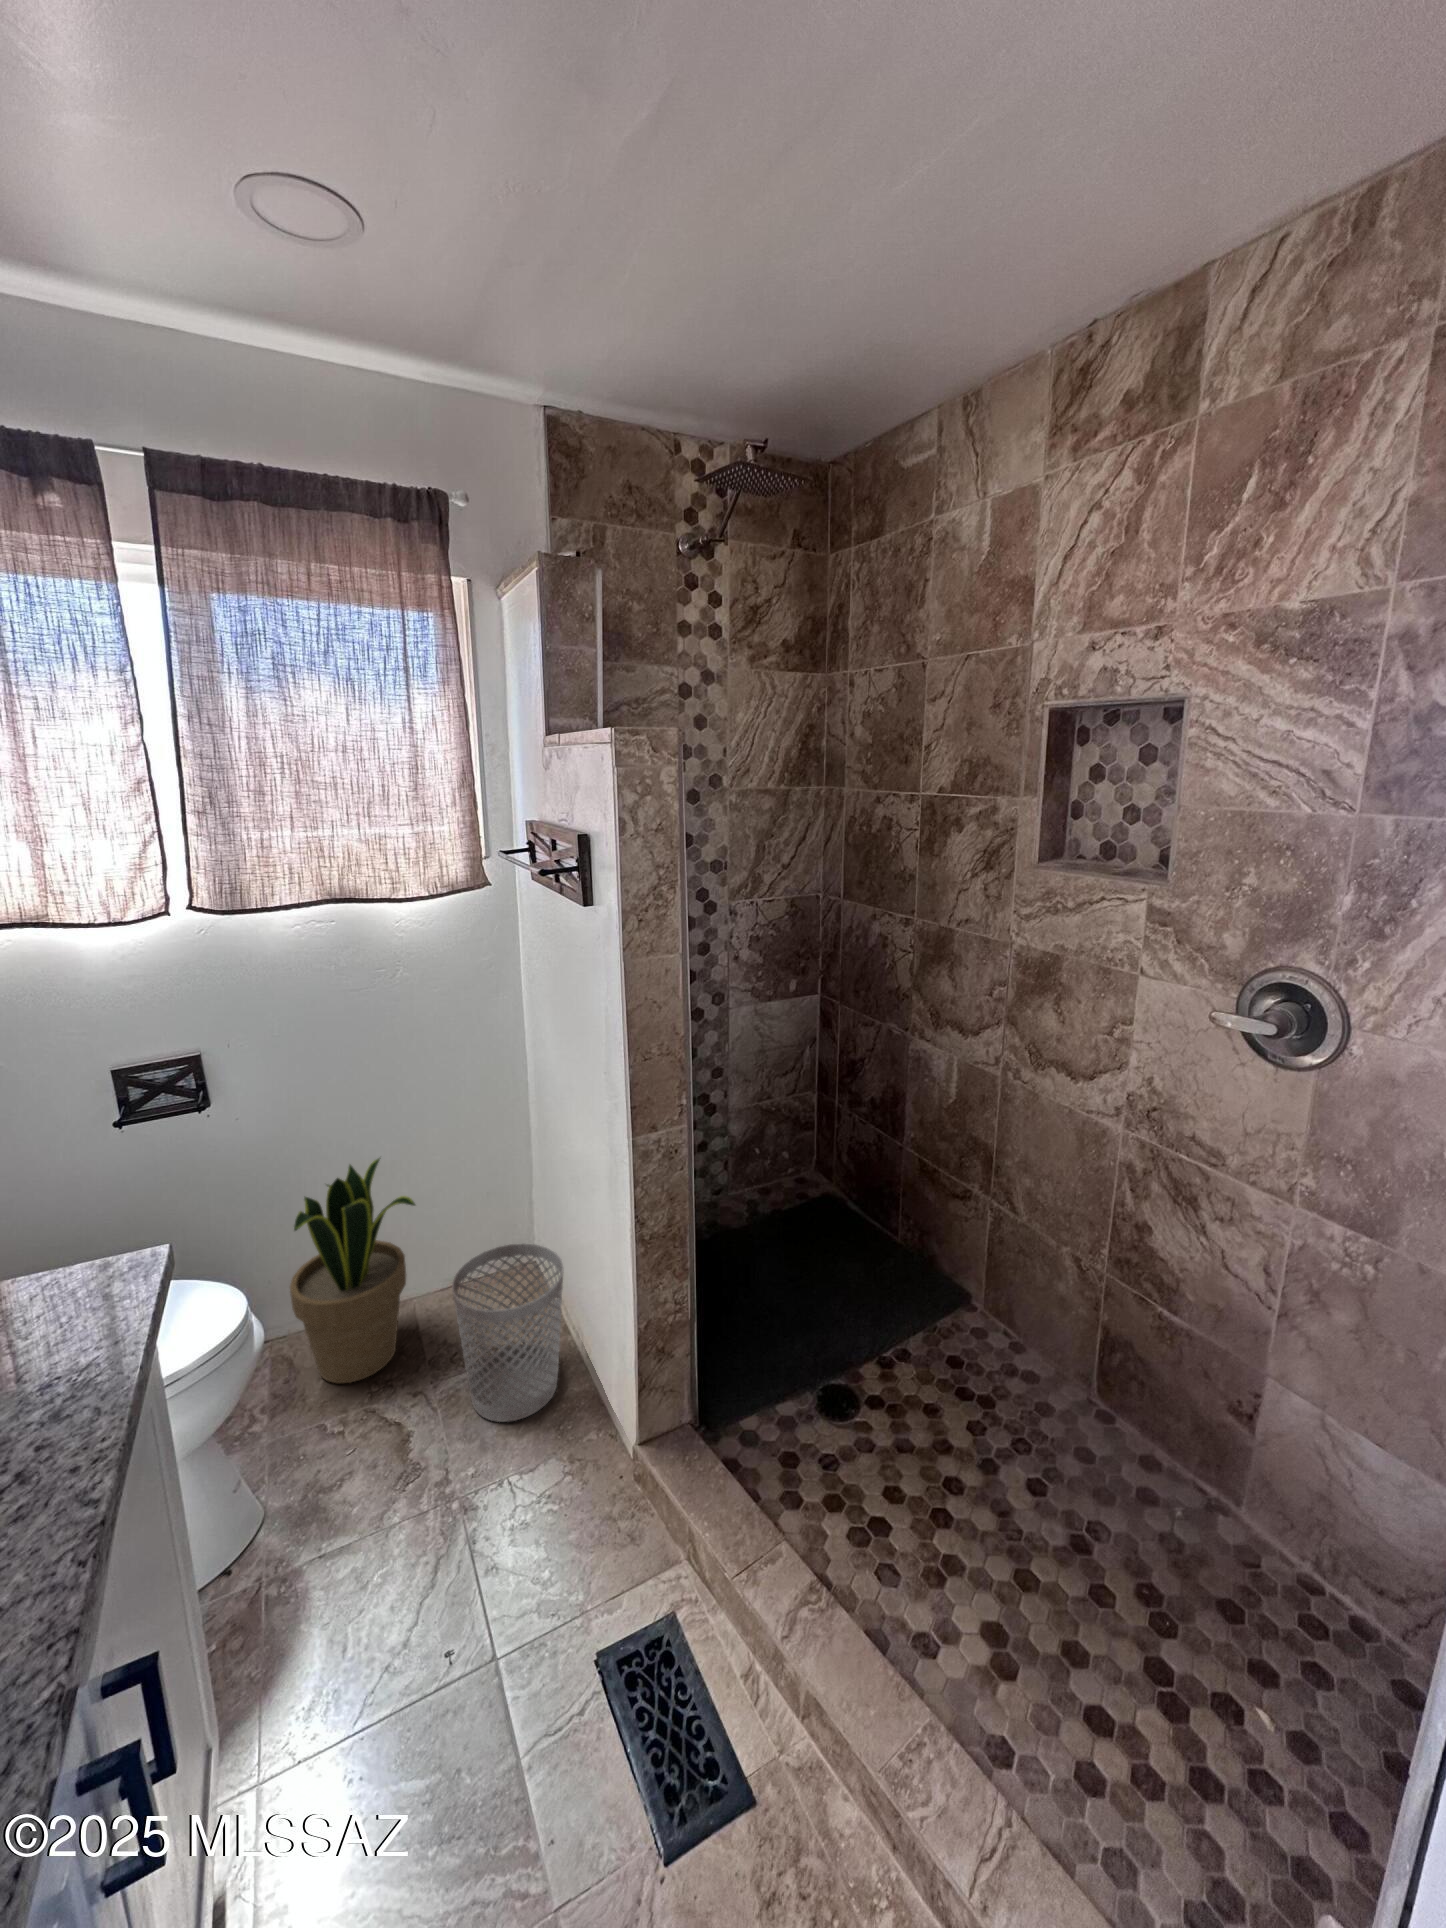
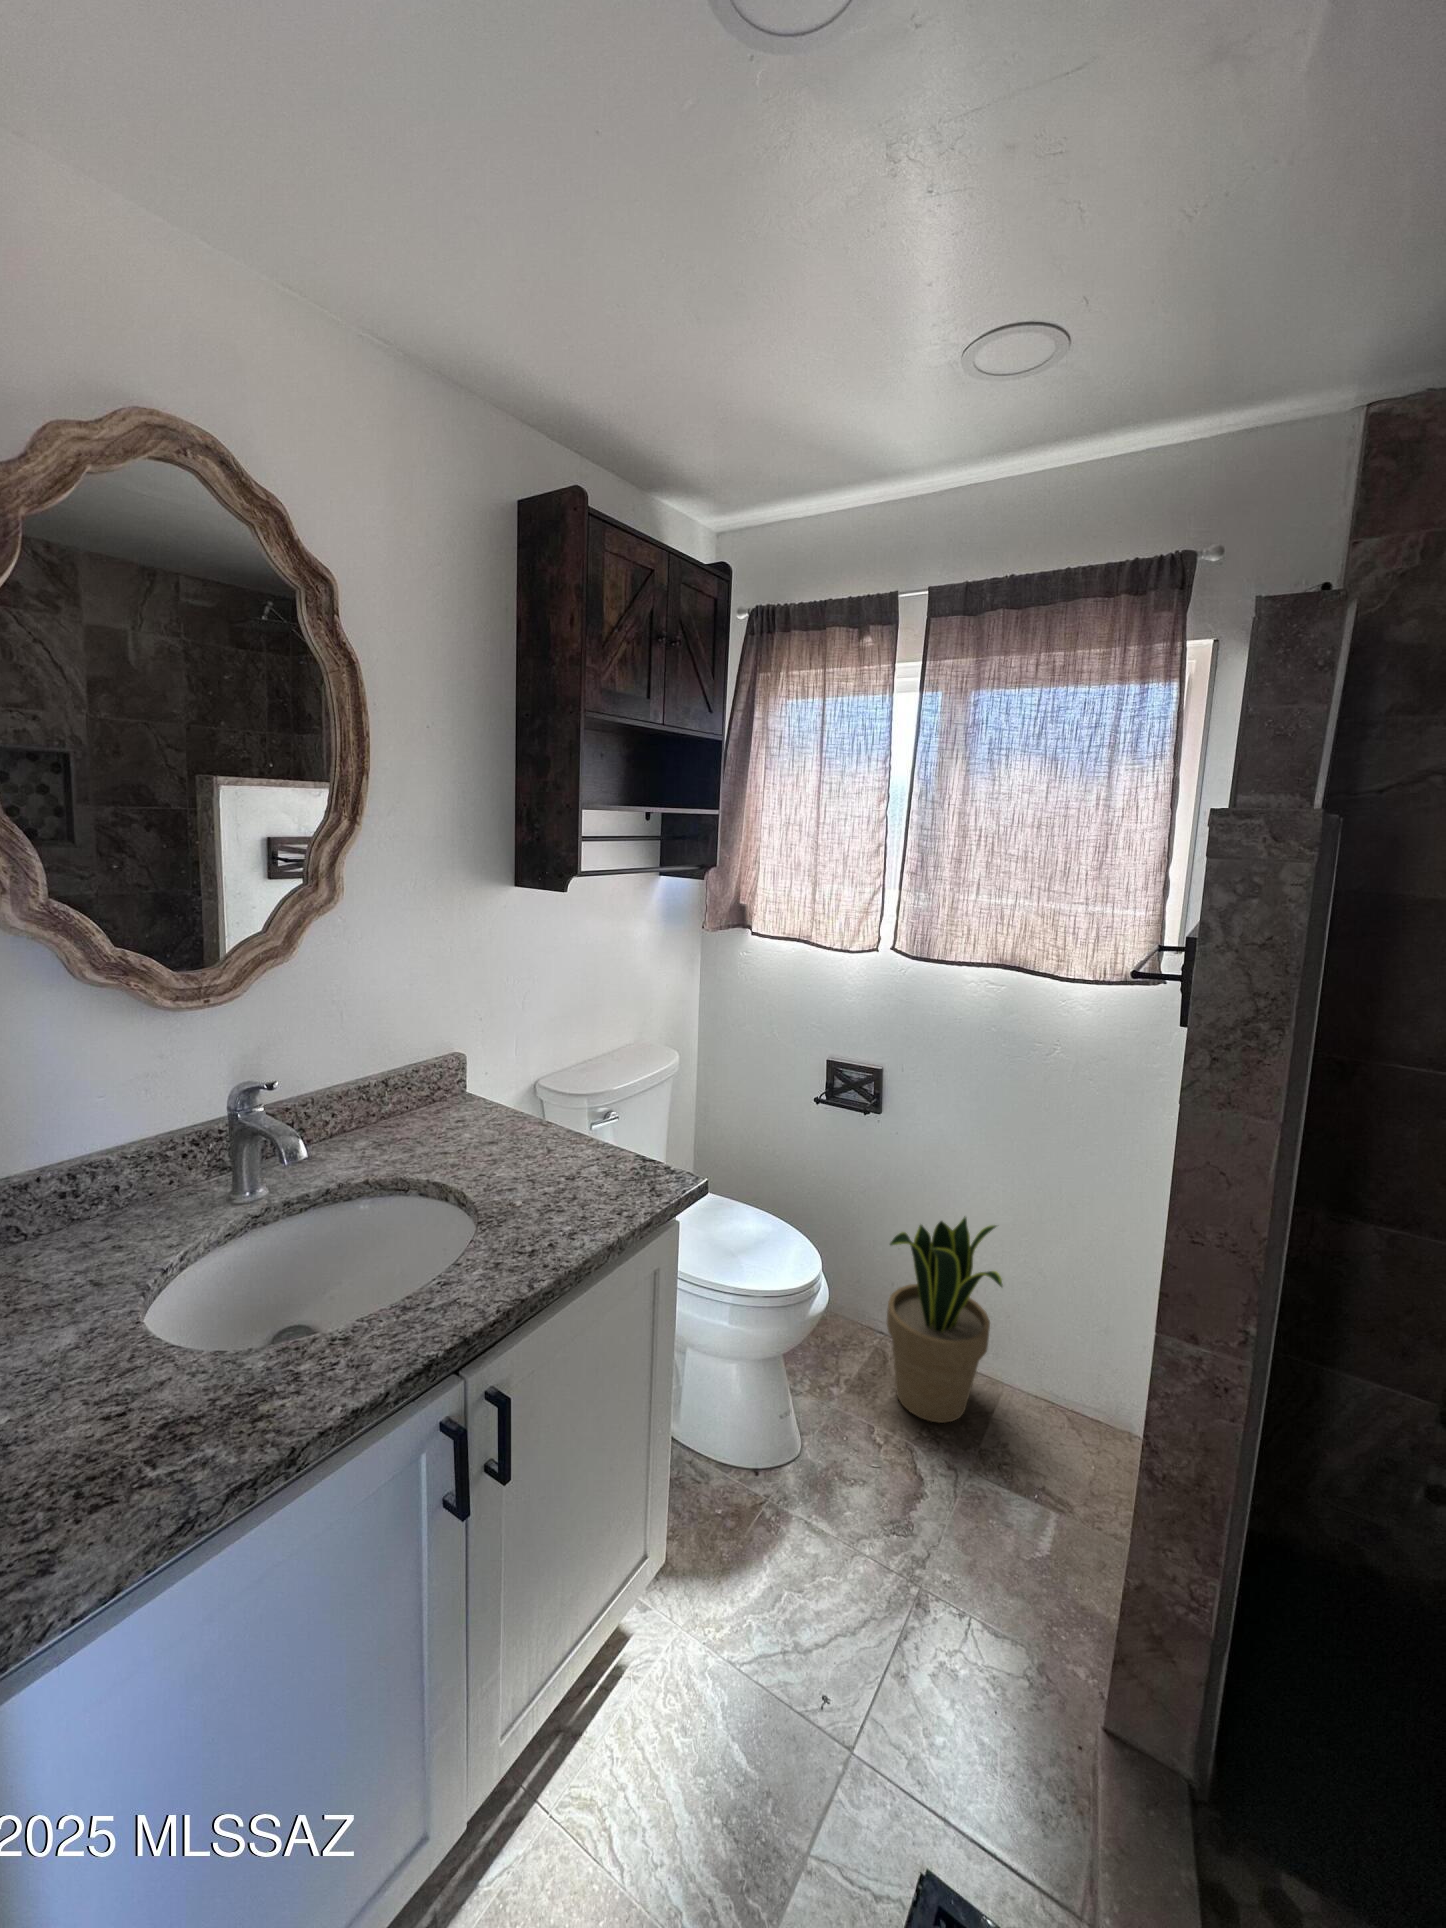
wastebasket: present [452,1243,563,1422] -> none [986,1374,1119,1591]

